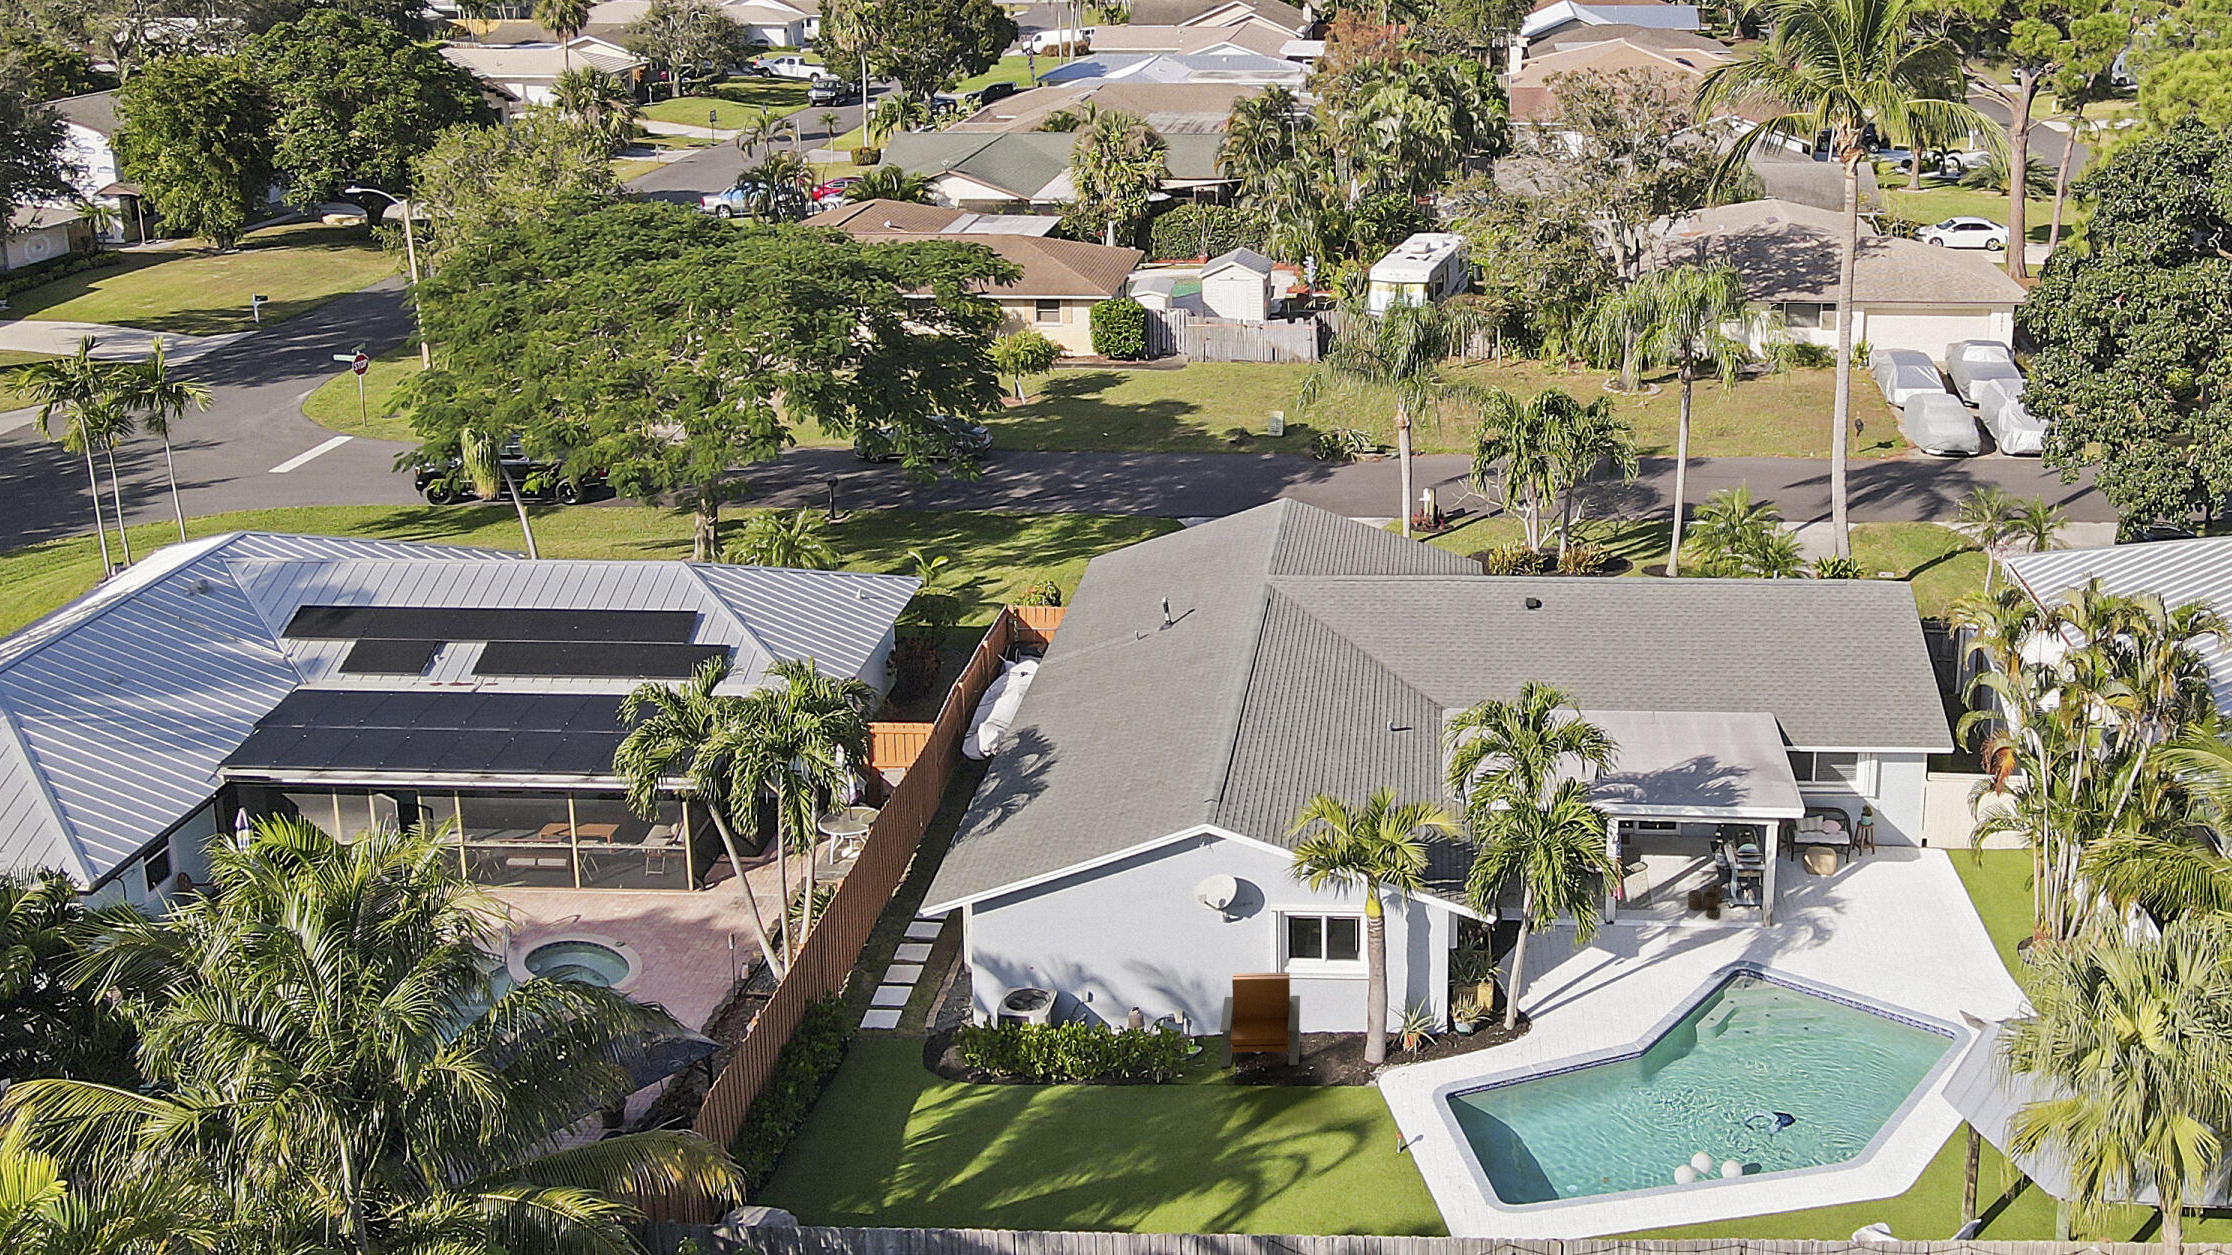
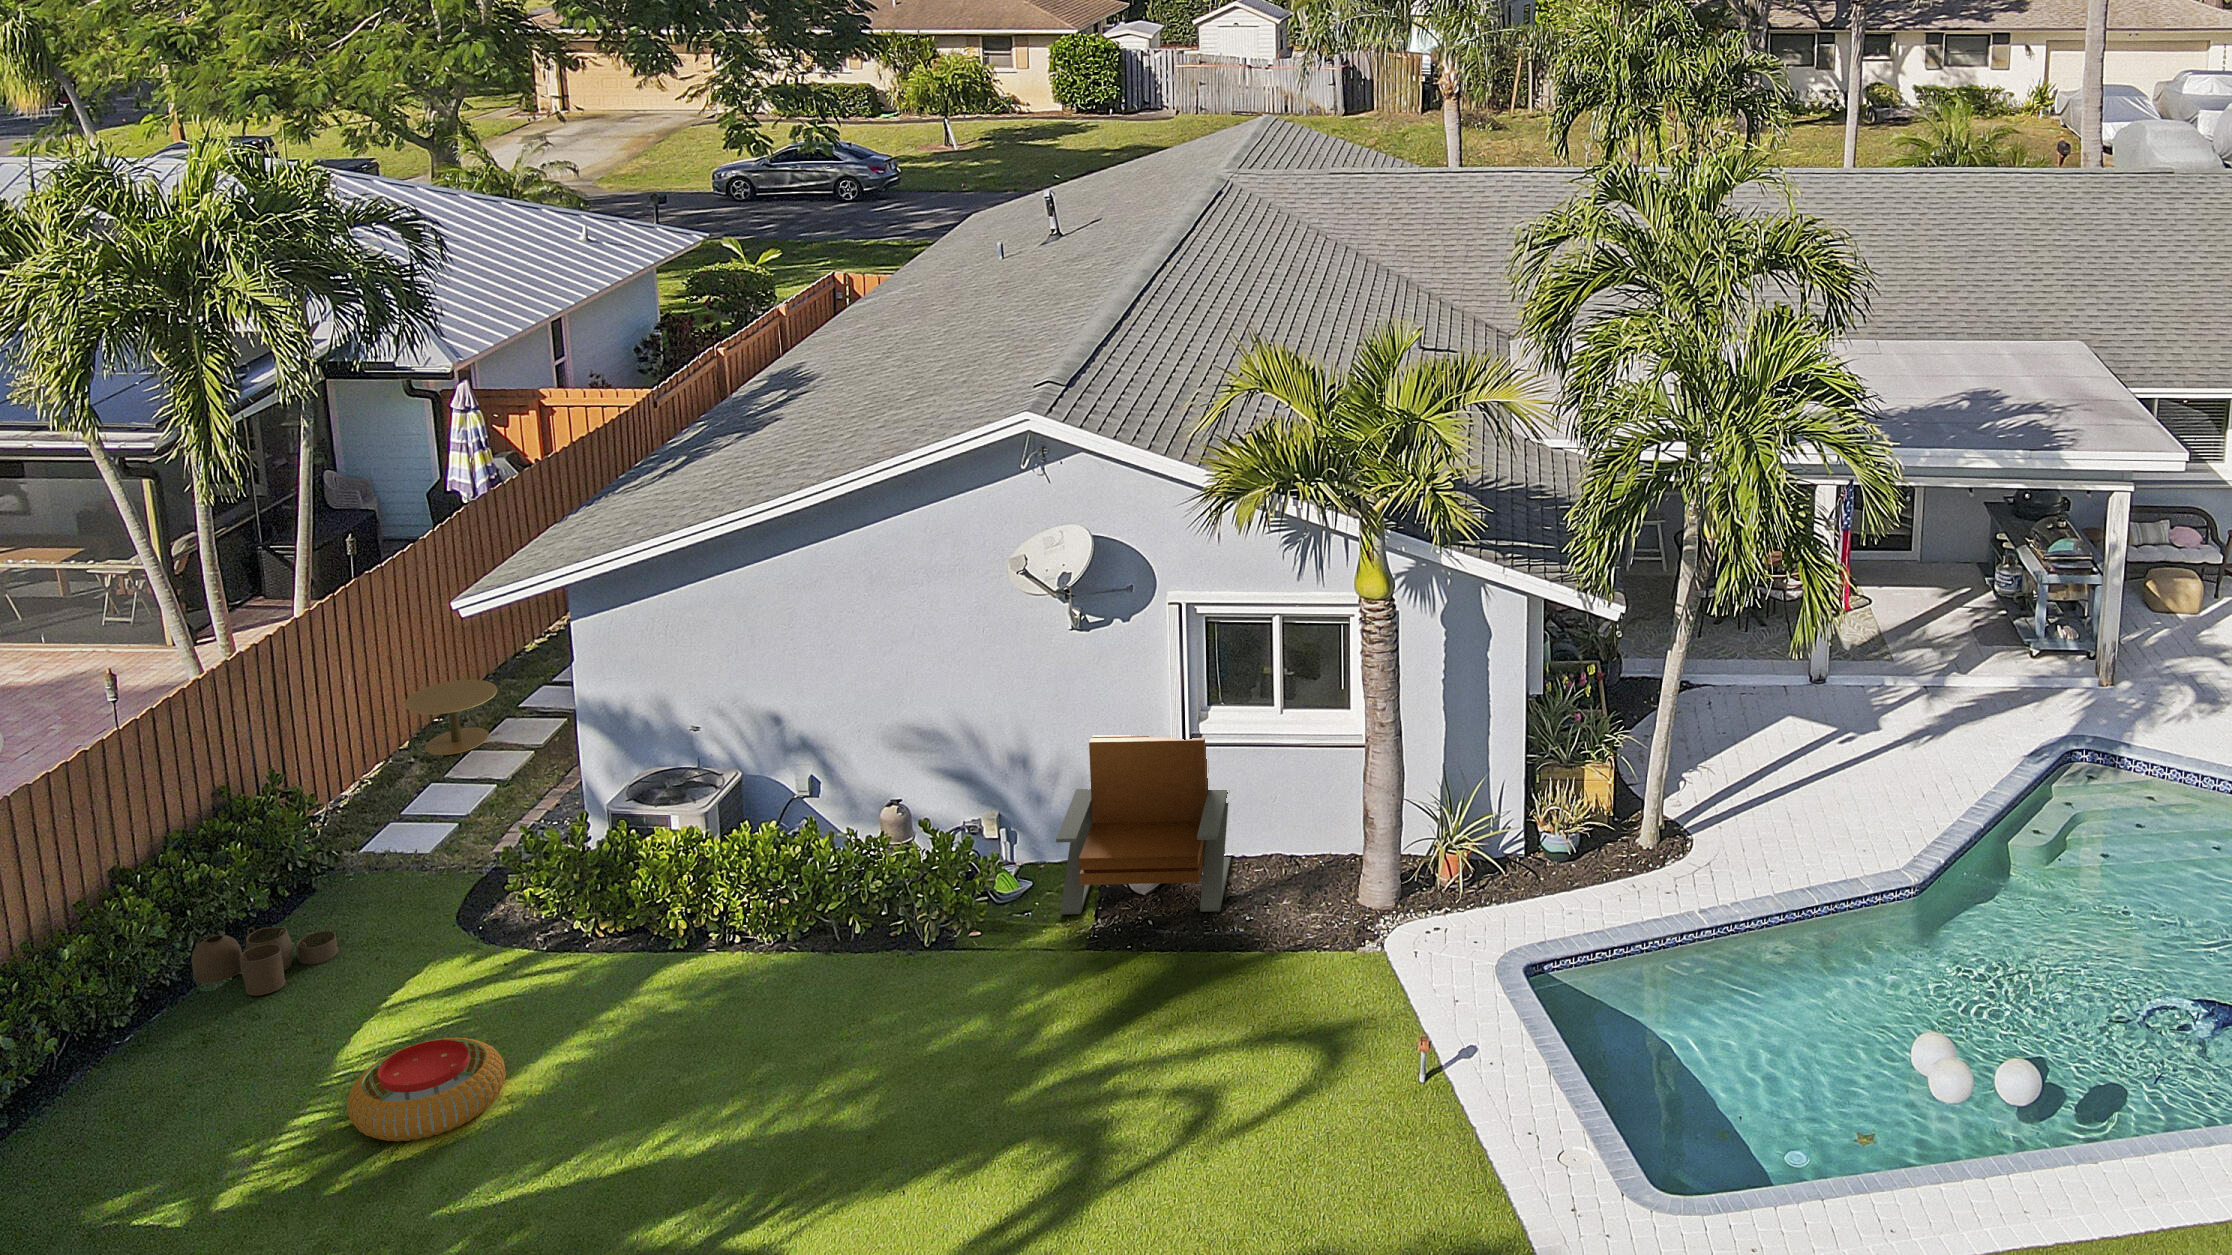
woven basket: present [1688,884,1724,919] -> present [191,926,339,996]
side table: none [861,929,905,972] -> present [405,679,497,755]
pouf: none [926,1131,990,1178] -> present [347,1037,506,1142]

